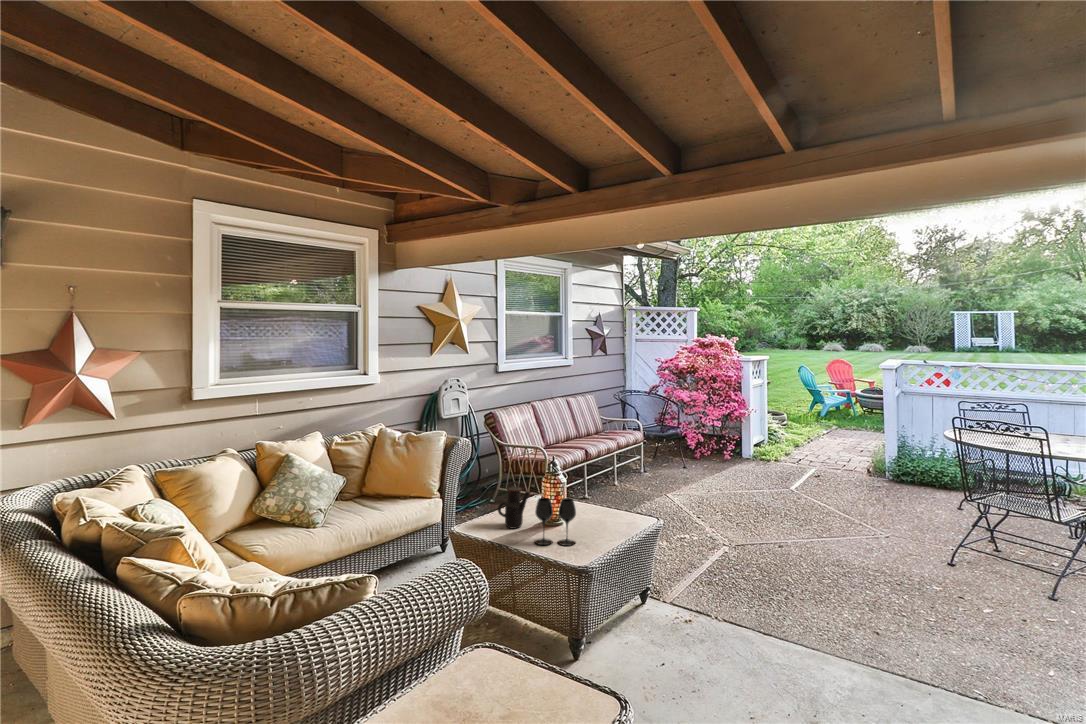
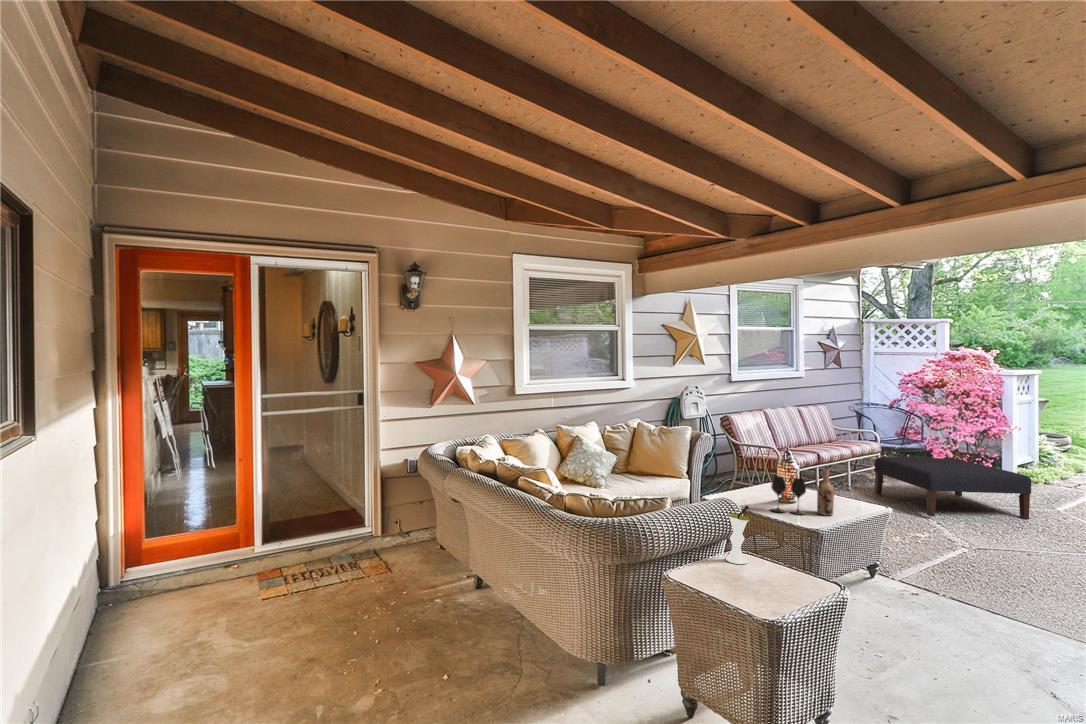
ottoman: none [639,444,769,507] -> present [874,457,1031,519]
teapot: present [498,481,530,529] -> none [739,464,767,501]
wine bottle: none [589,481,607,543] -> present [817,466,834,516]
vase: none [452,593,490,702] -> present [726,505,750,564]

